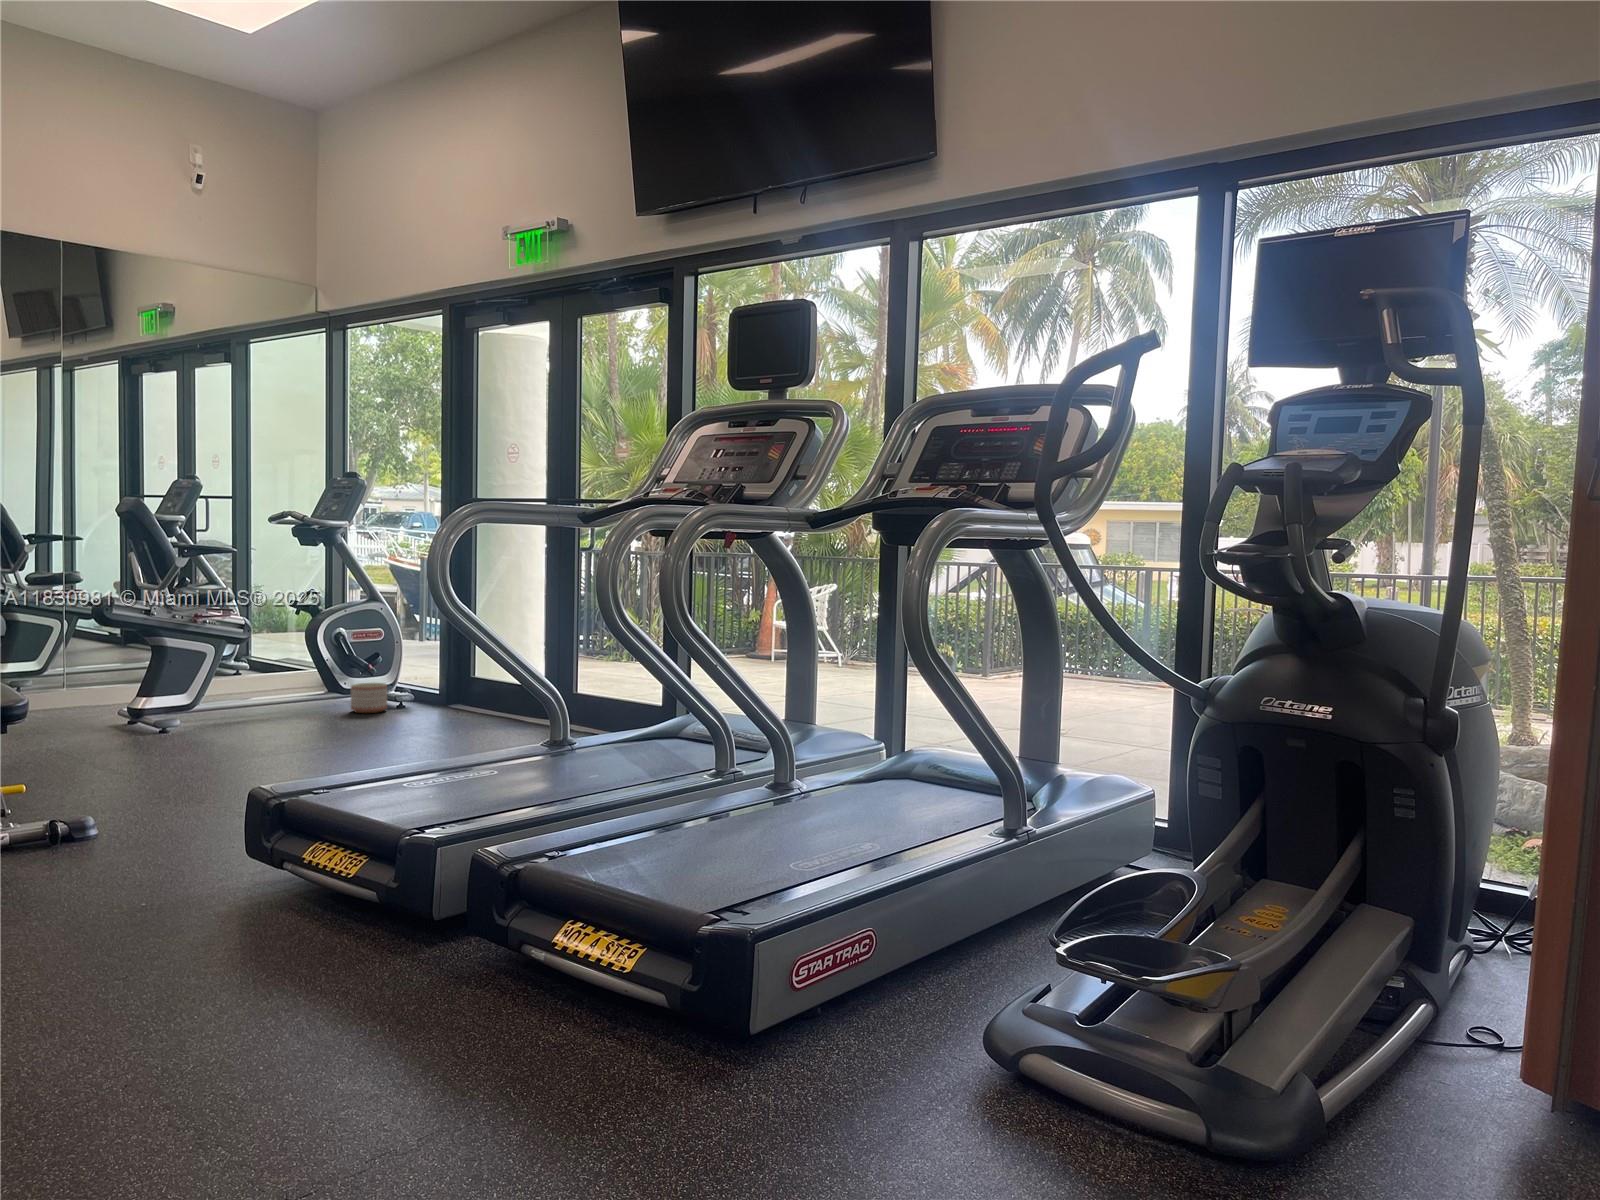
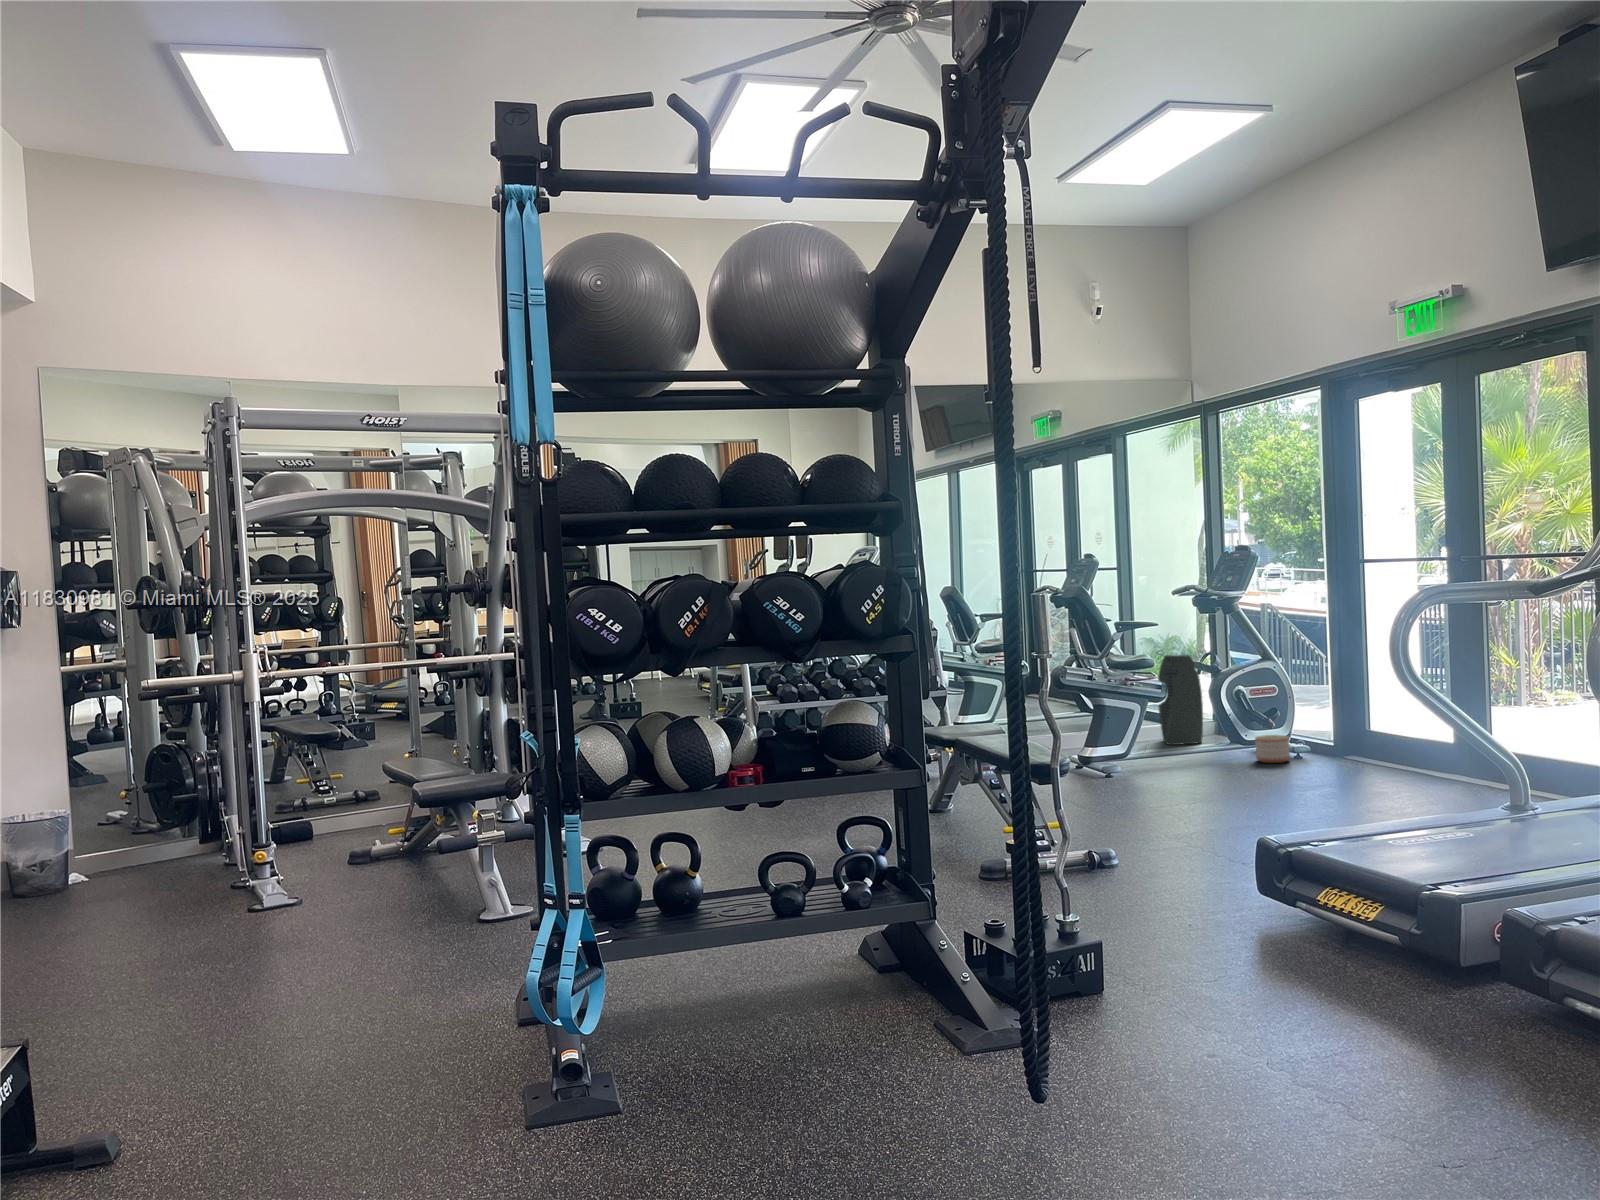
air purifier: none [254,594,305,696] -> present [1158,655,1203,745]

